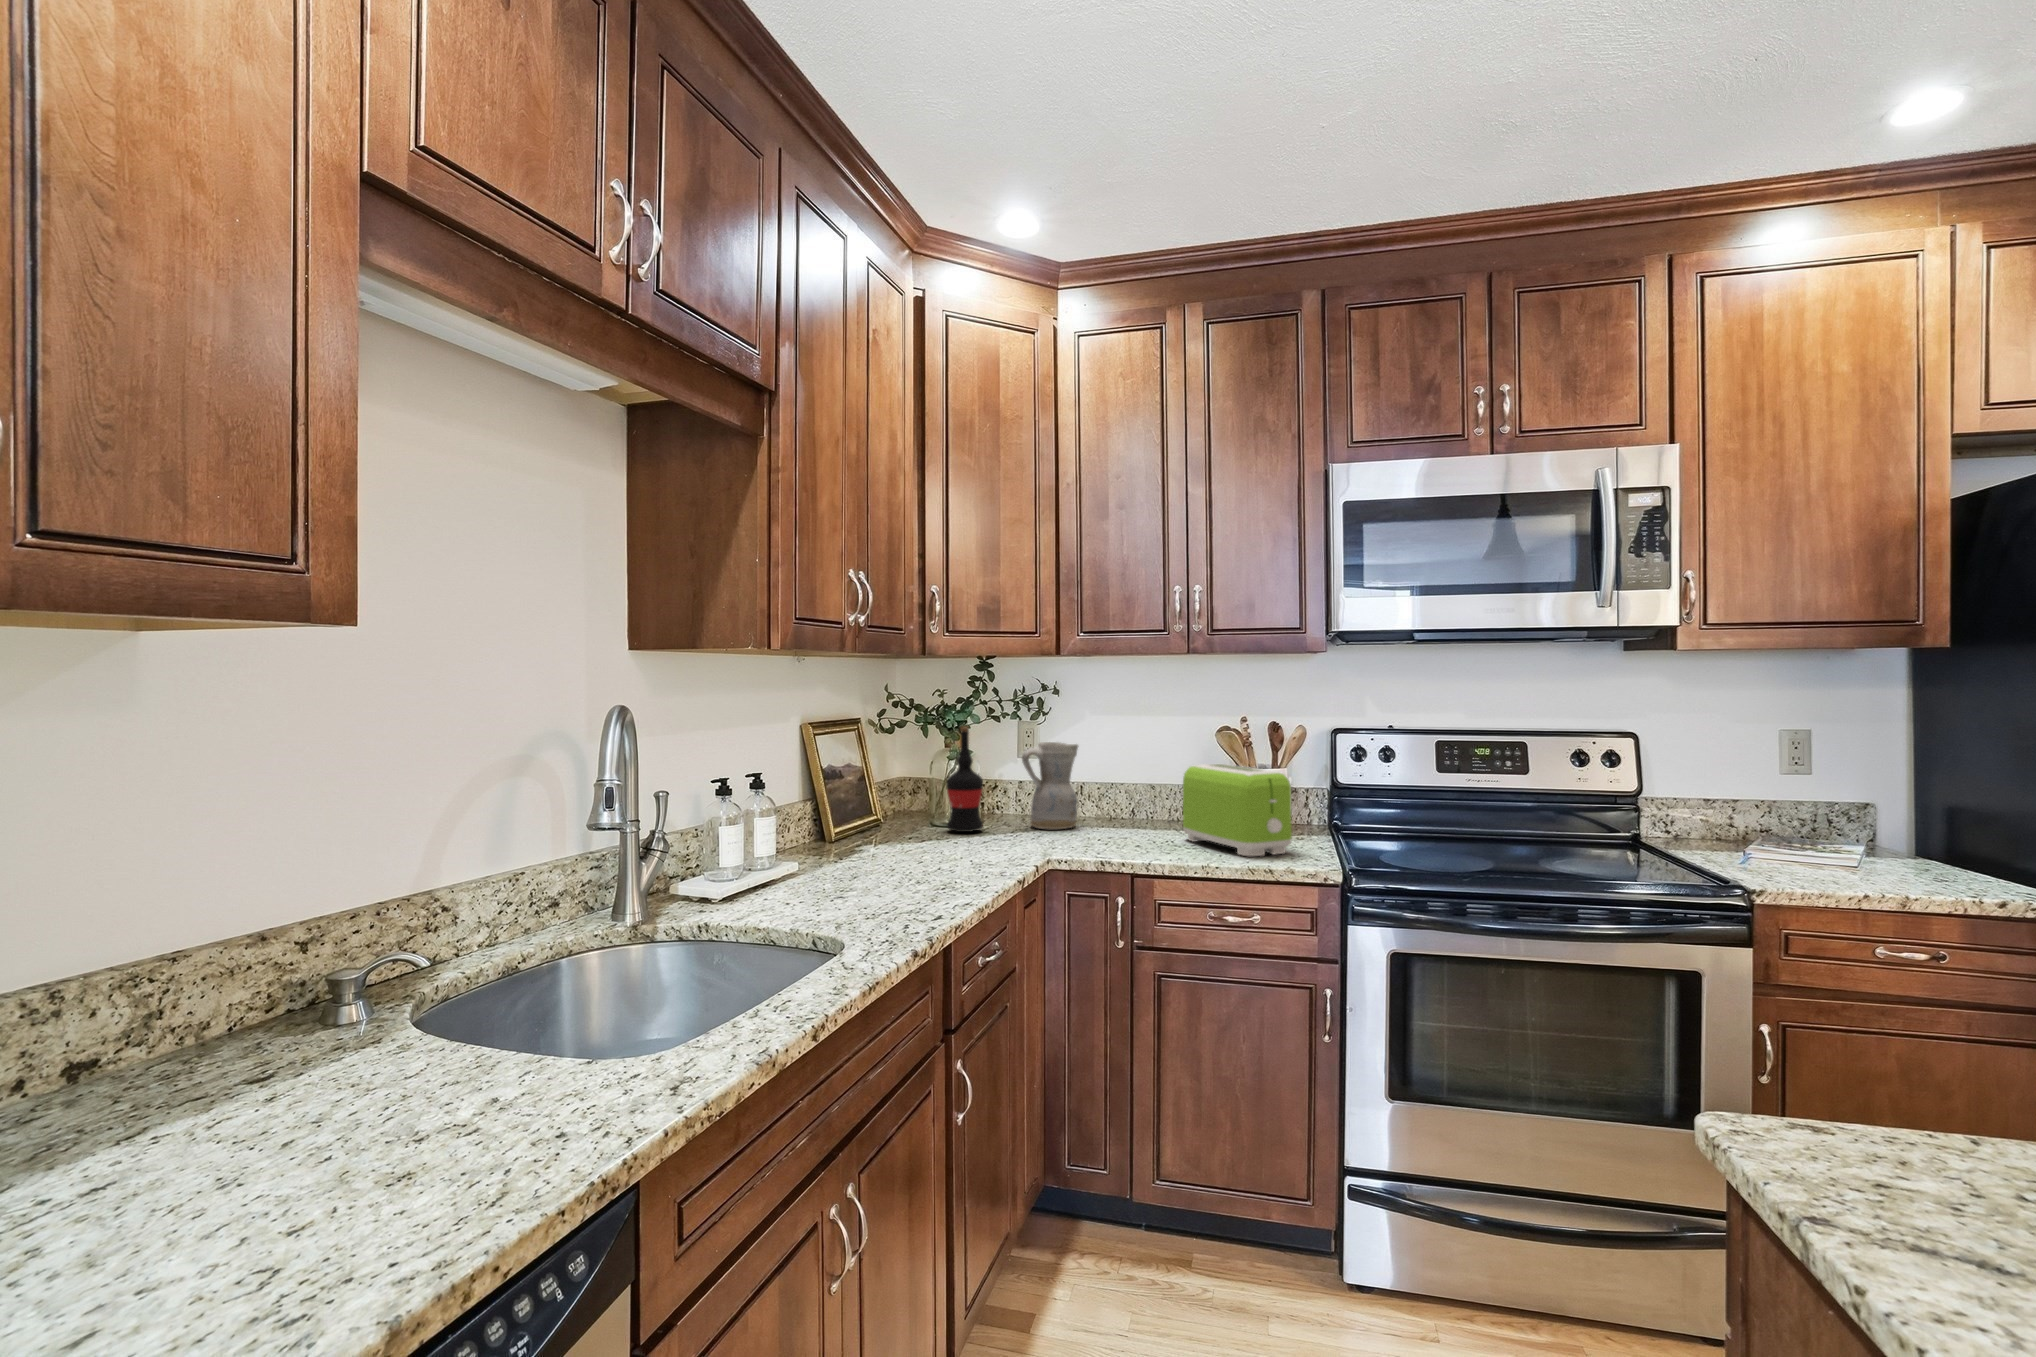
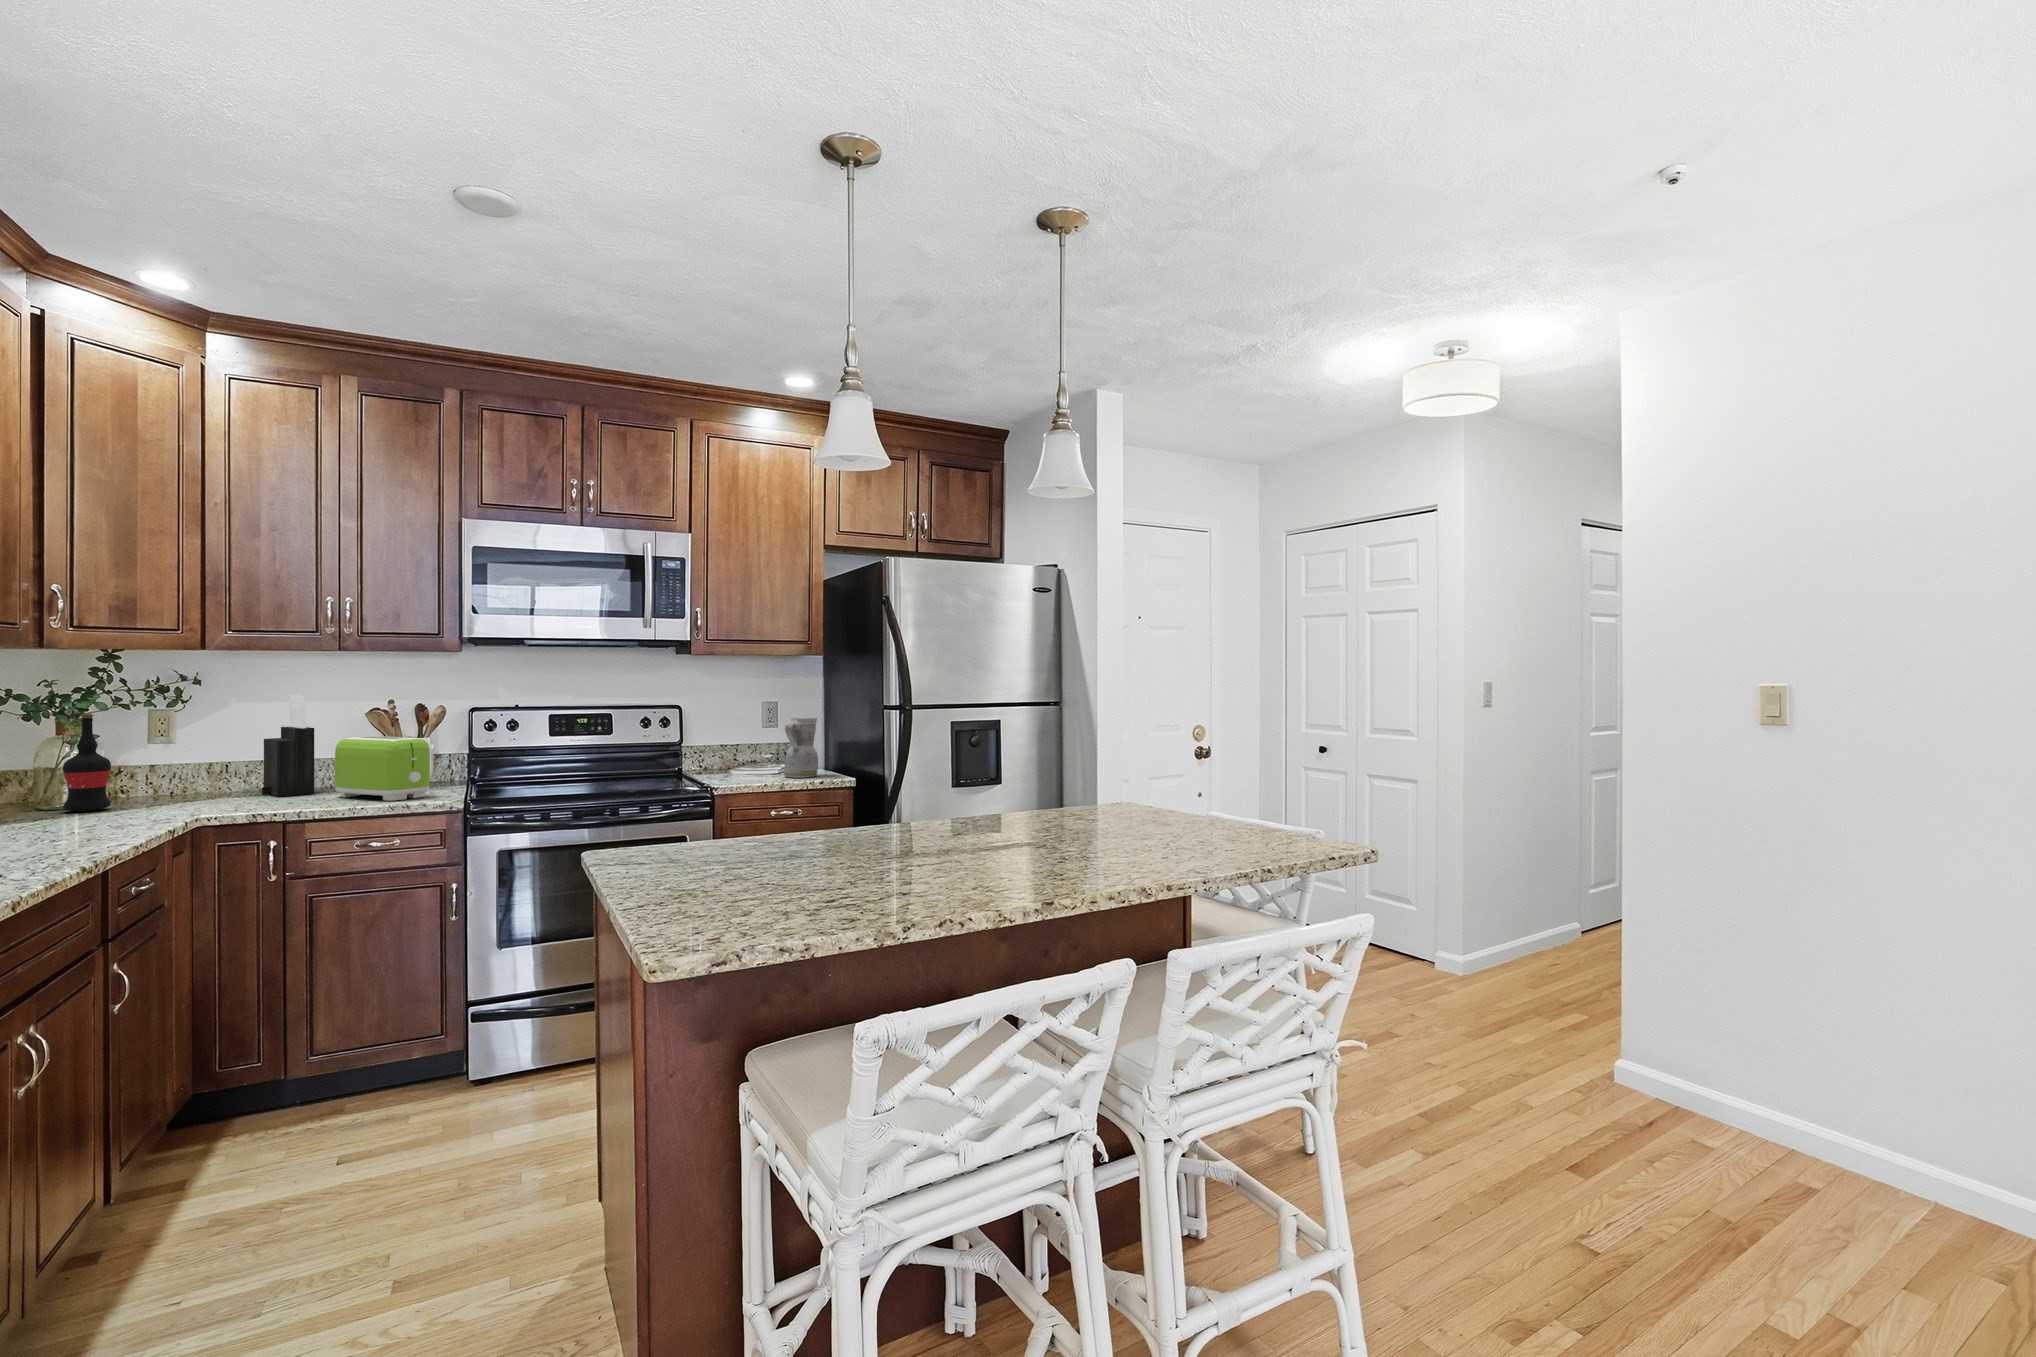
knife block: none [1112,707,1161,831] -> present [262,694,314,796]
ceramic pitcher: present [1022,742,1078,829] -> present [784,717,818,778]

